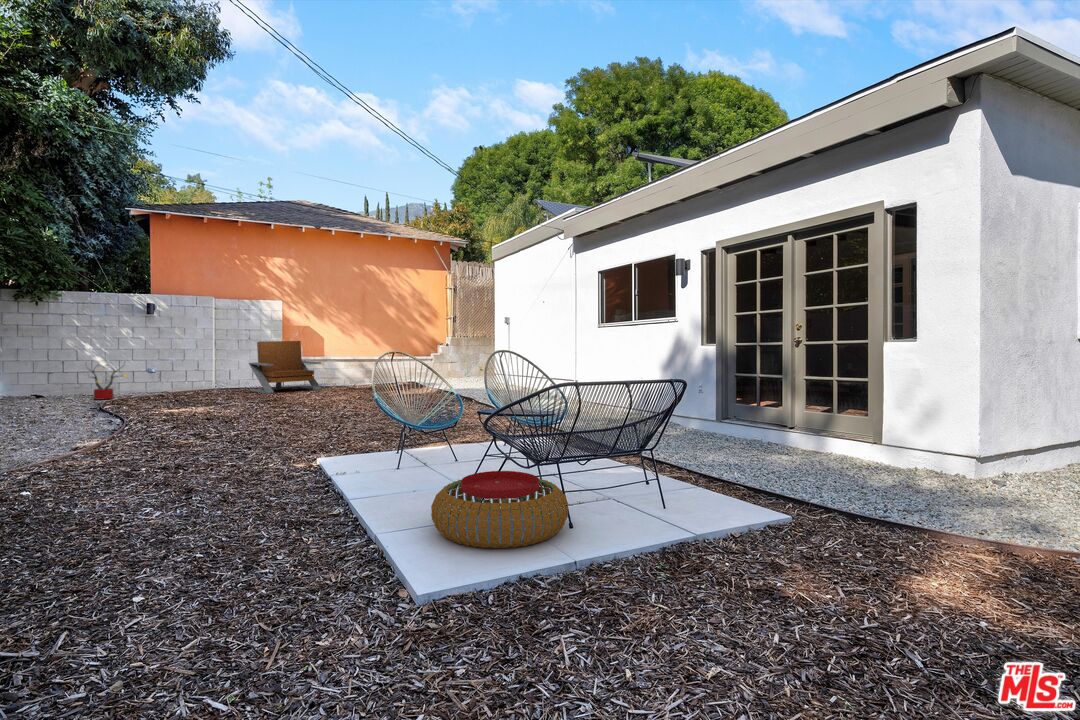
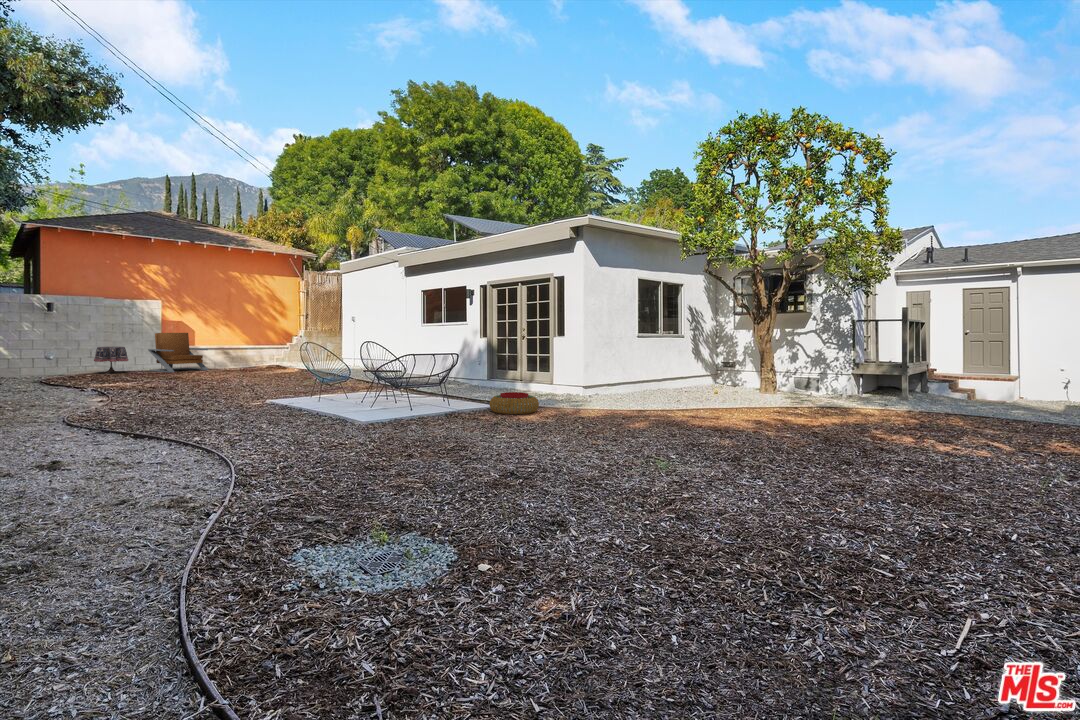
side table: none [174,360,219,396] -> present [94,347,128,374]
decorative plant: present [91,364,128,399] -> none [24,346,63,376]
pouf: present [431,471,568,548] -> present [489,392,539,414]

